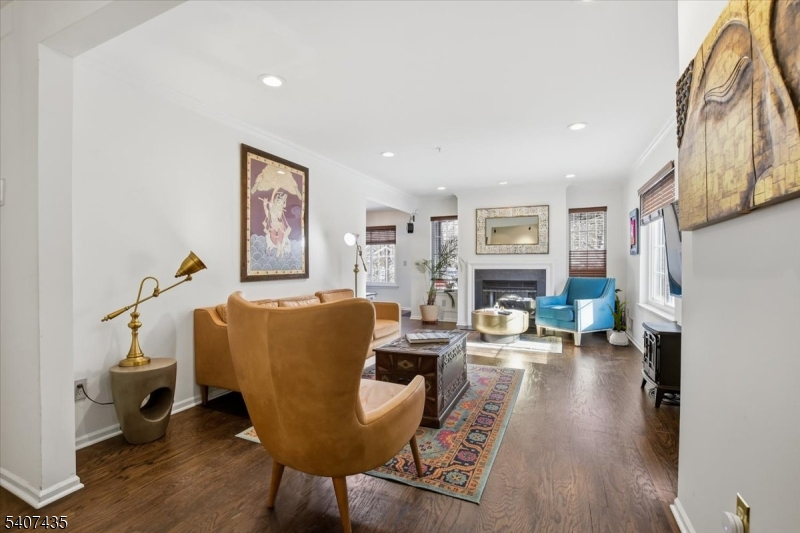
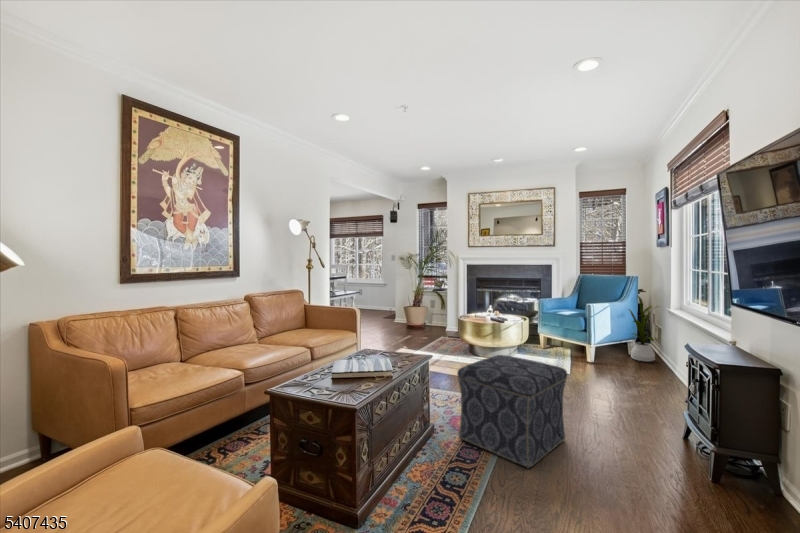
ottoman: none [487,334,563,404] -> present [457,355,567,468]

